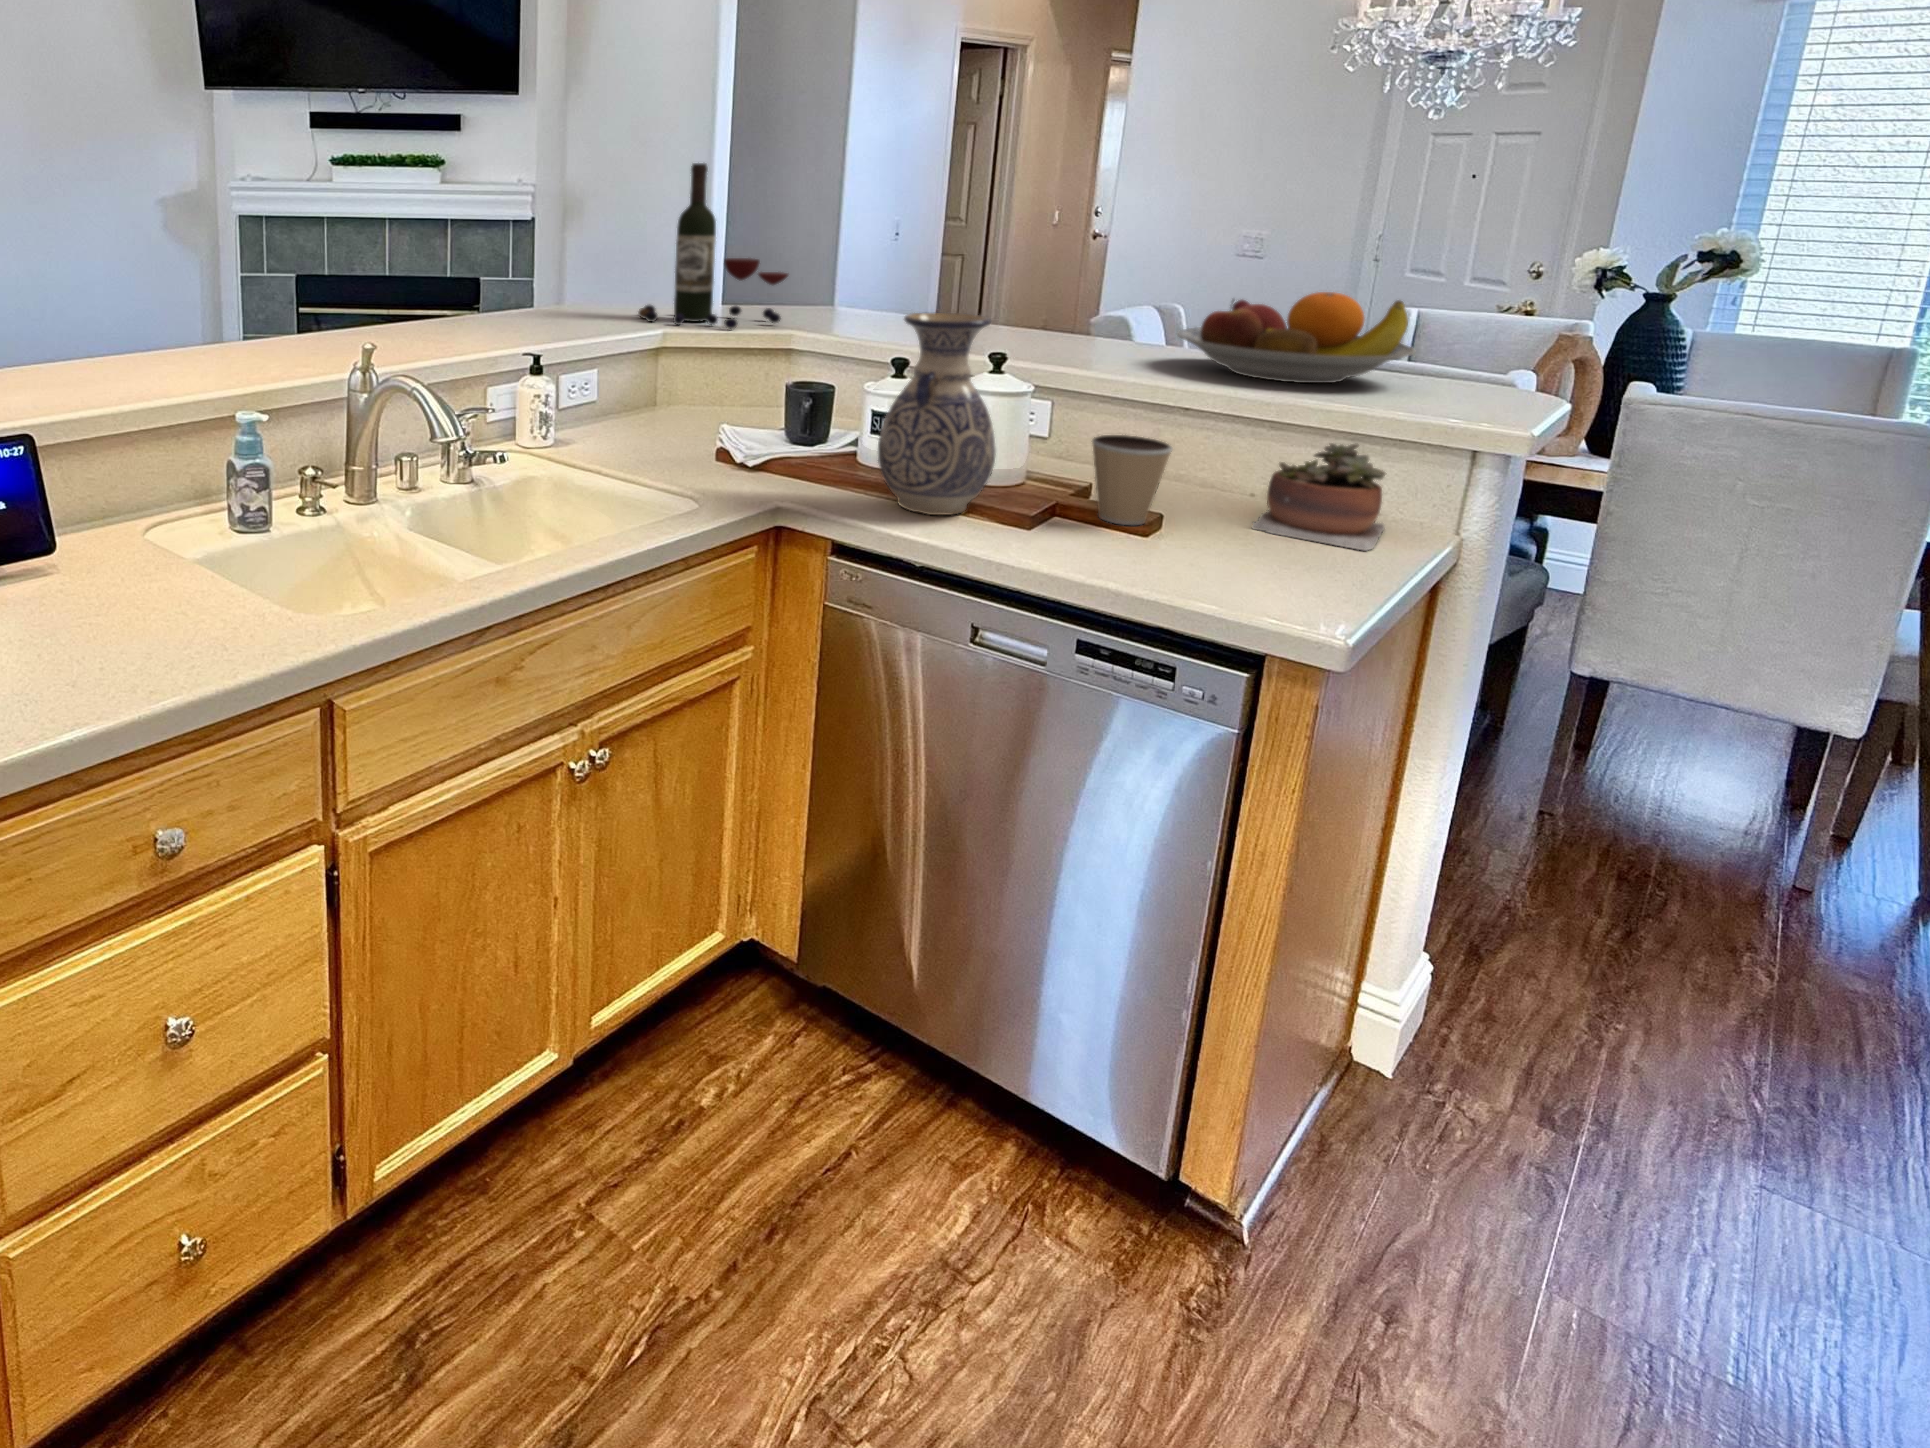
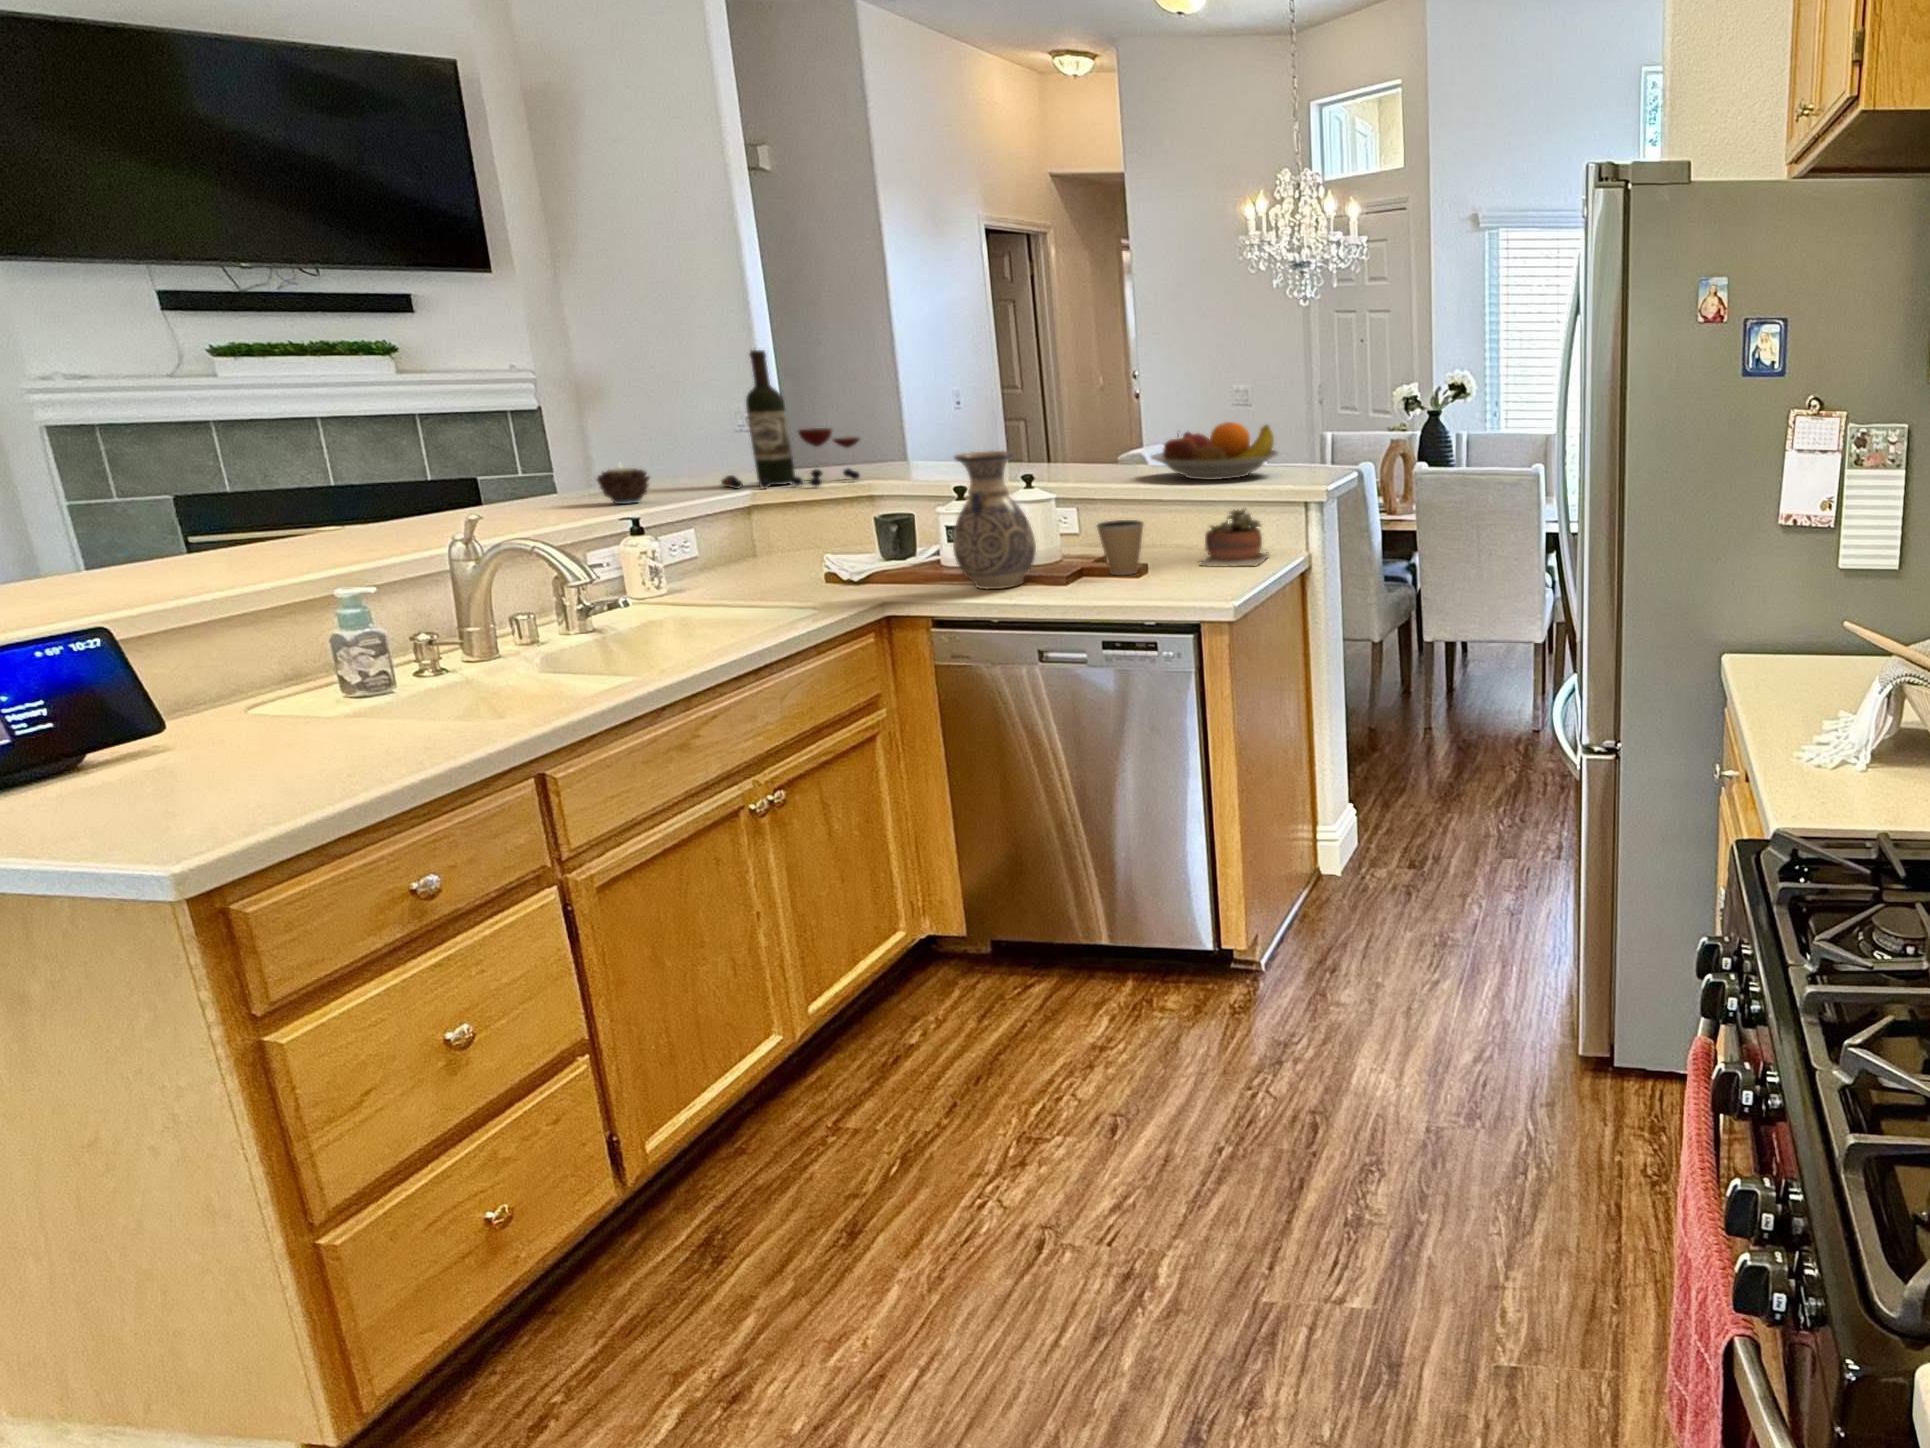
candle: none [520,284,569,331] -> present [597,468,649,504]

